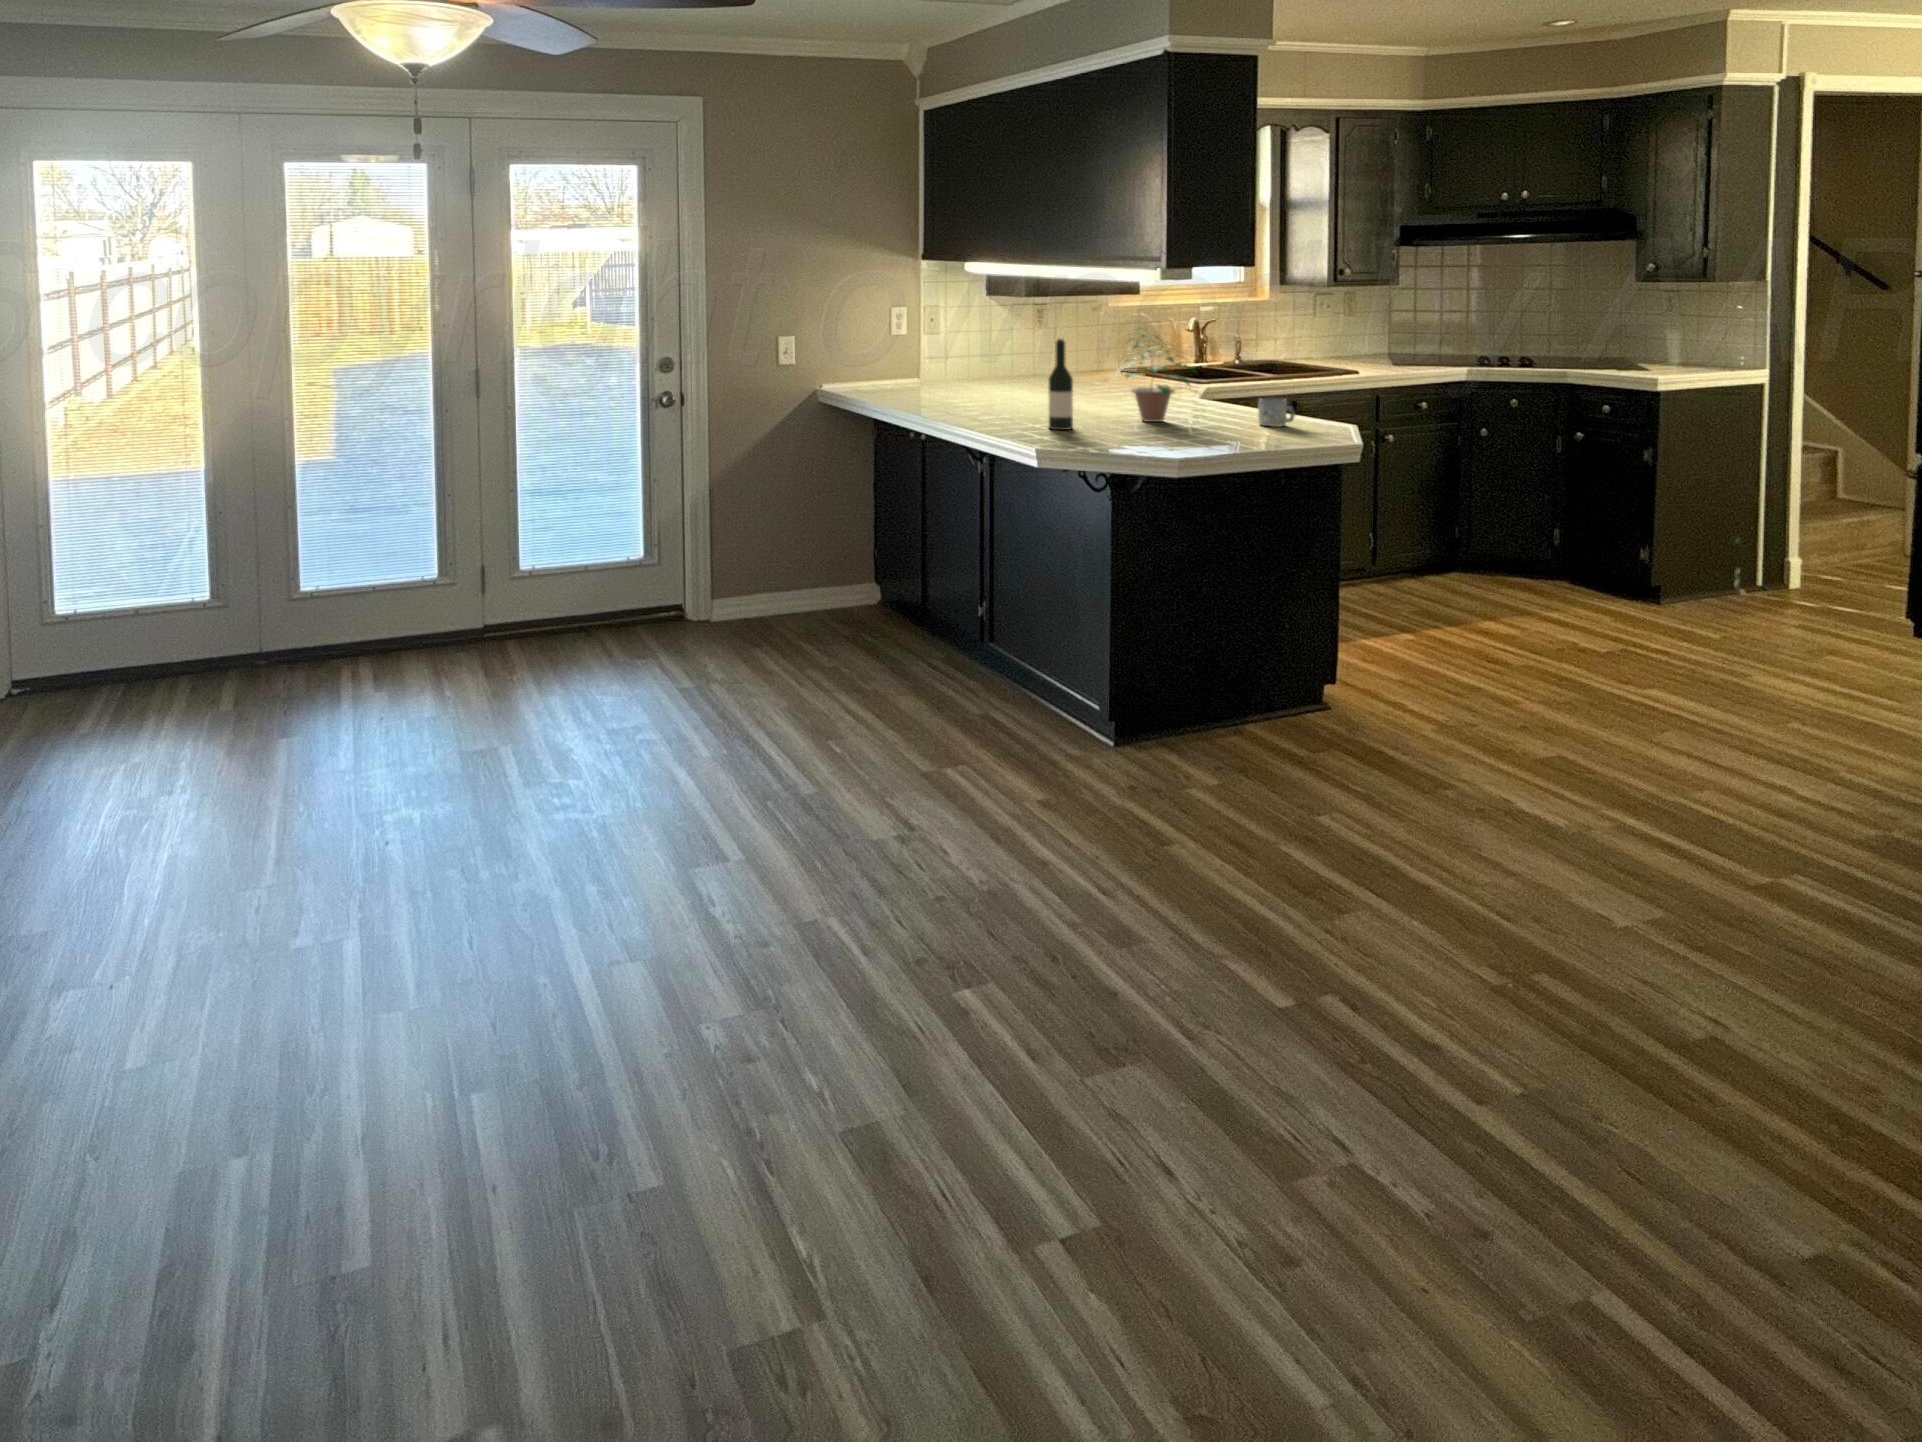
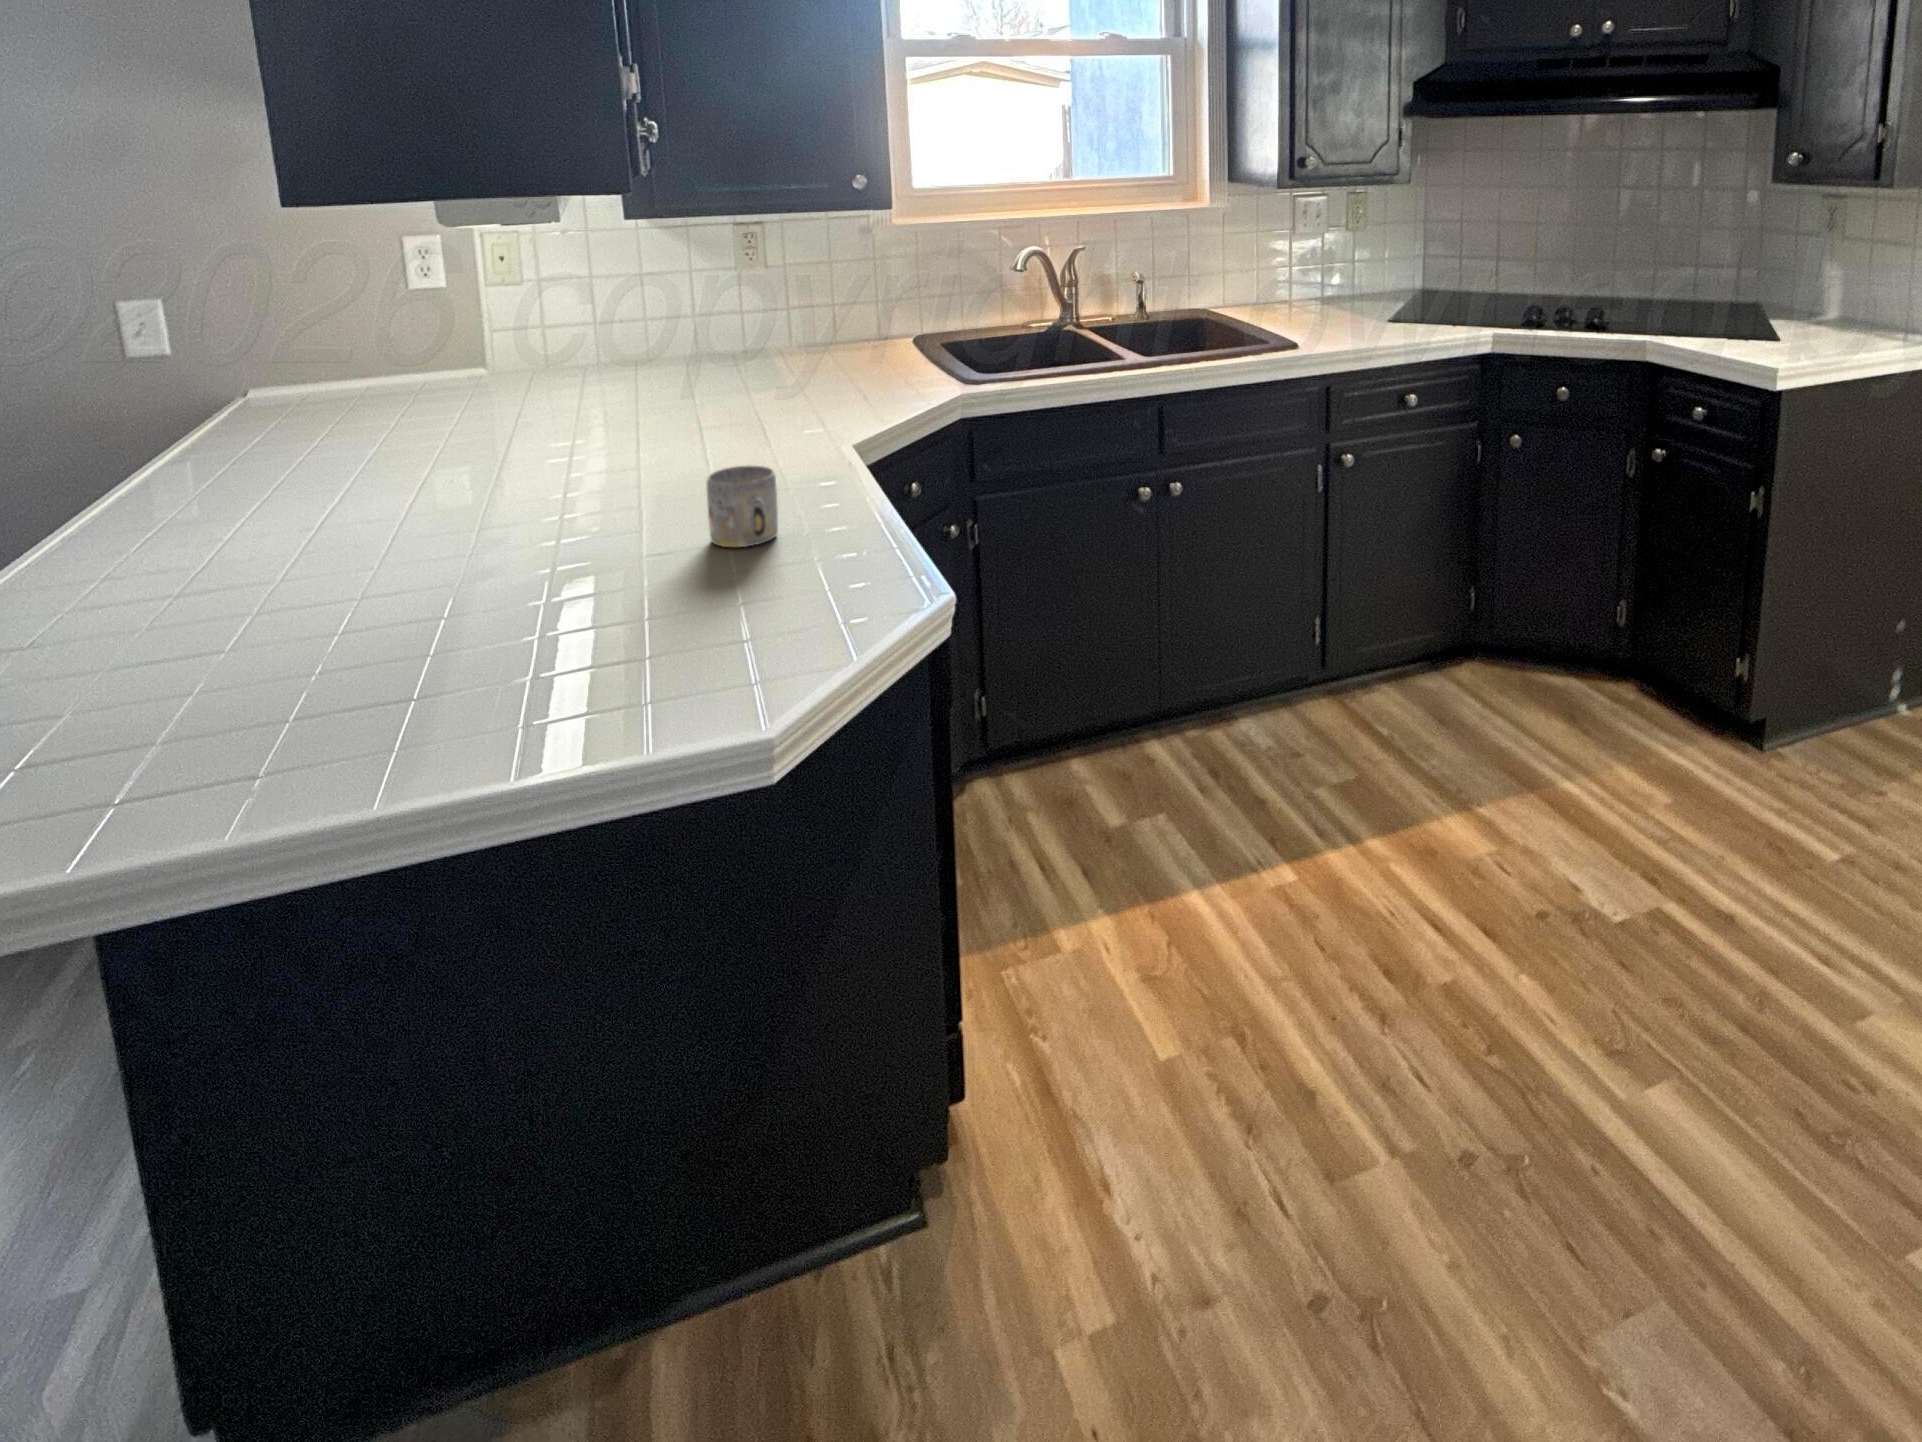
potted plant: present [1112,330,1192,422] -> none [375,282,643,519]
wine bottle: present [1049,338,1073,430] -> none [119,317,219,563]

